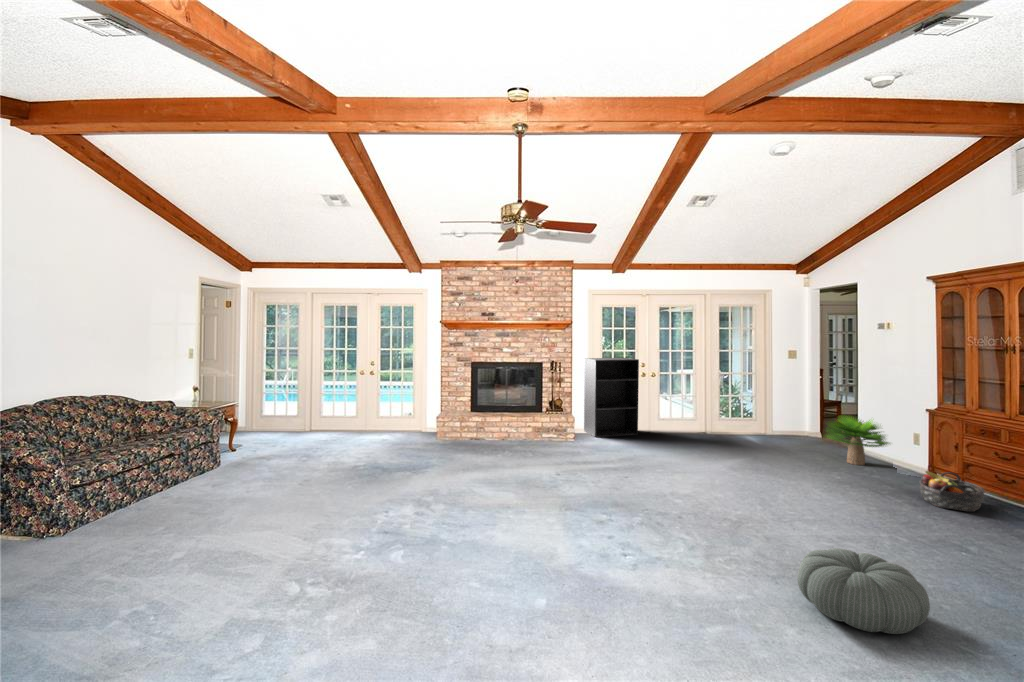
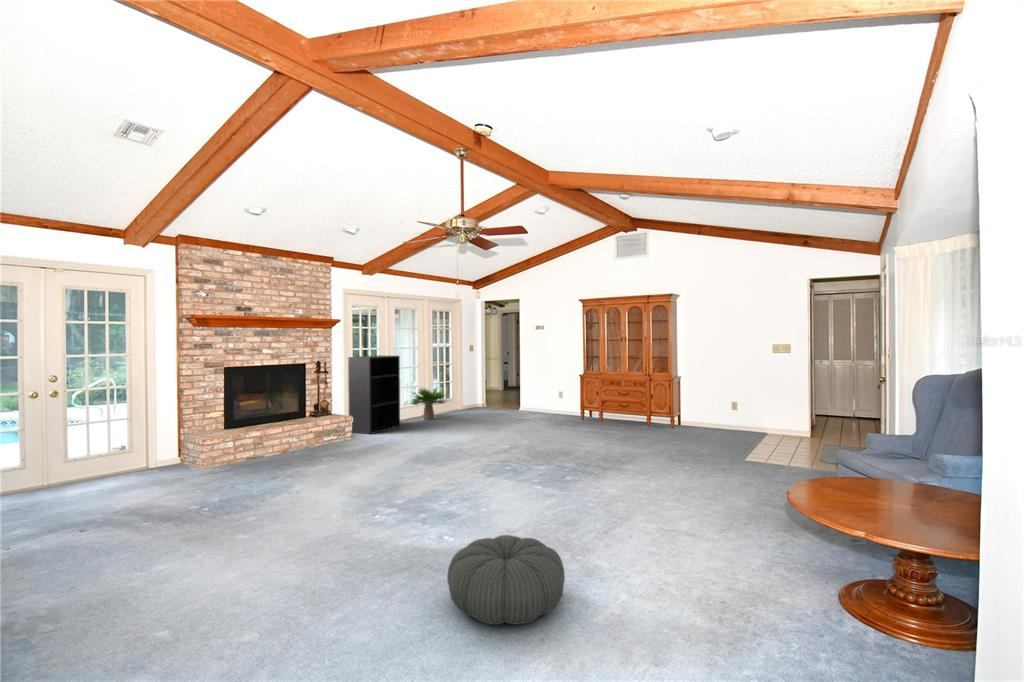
potted plant: present [827,416,890,465] -> present [410,388,445,420]
basket: present [919,471,984,512] -> none [615,409,646,429]
pouf: present [797,548,930,634] -> present [447,535,565,625]

